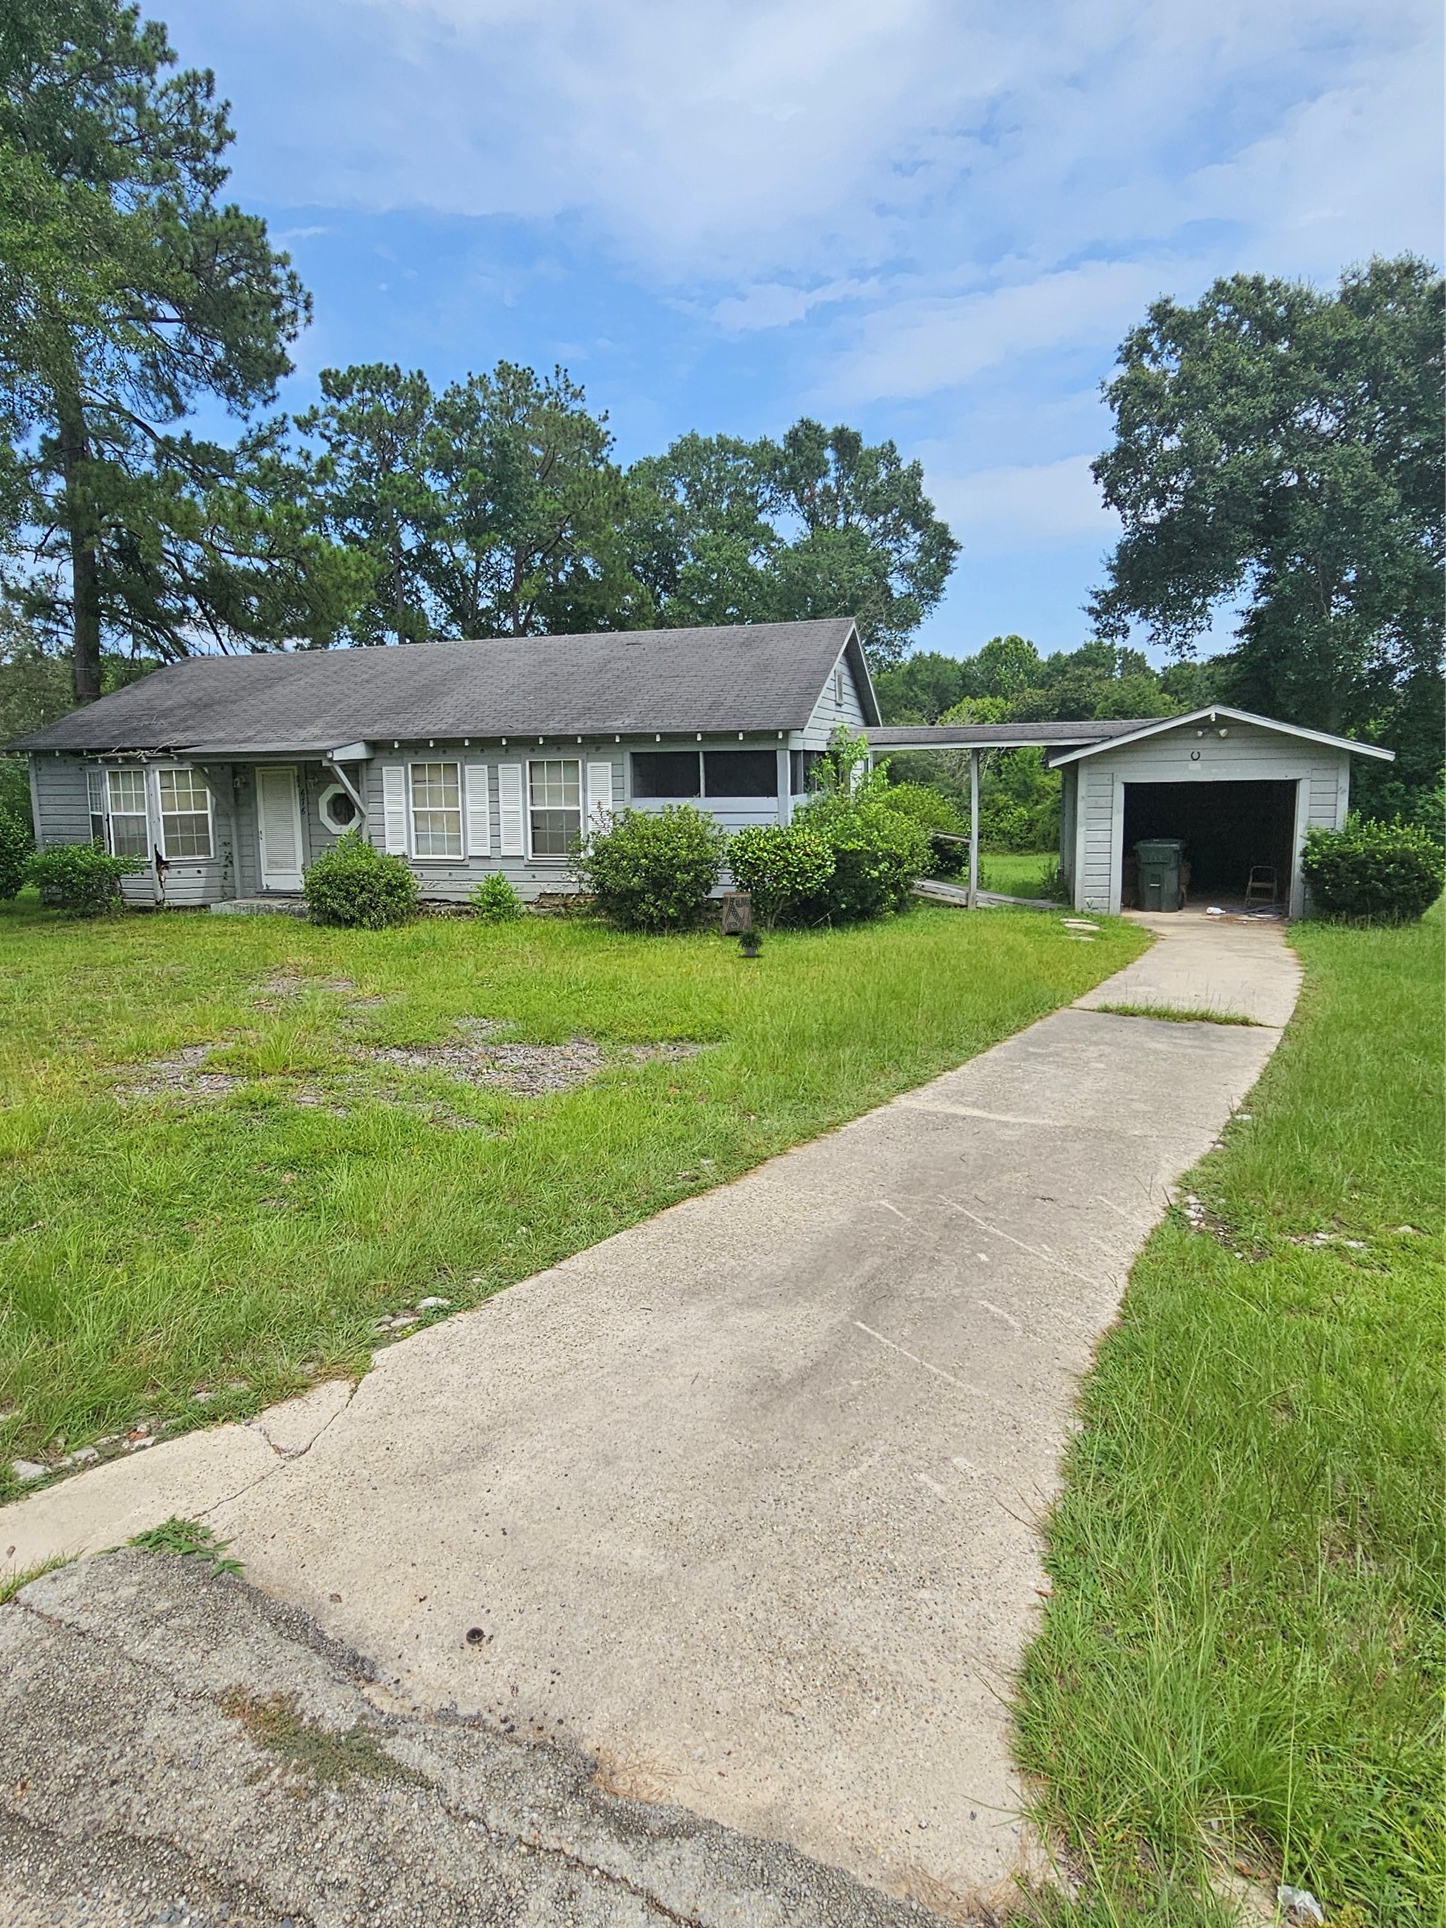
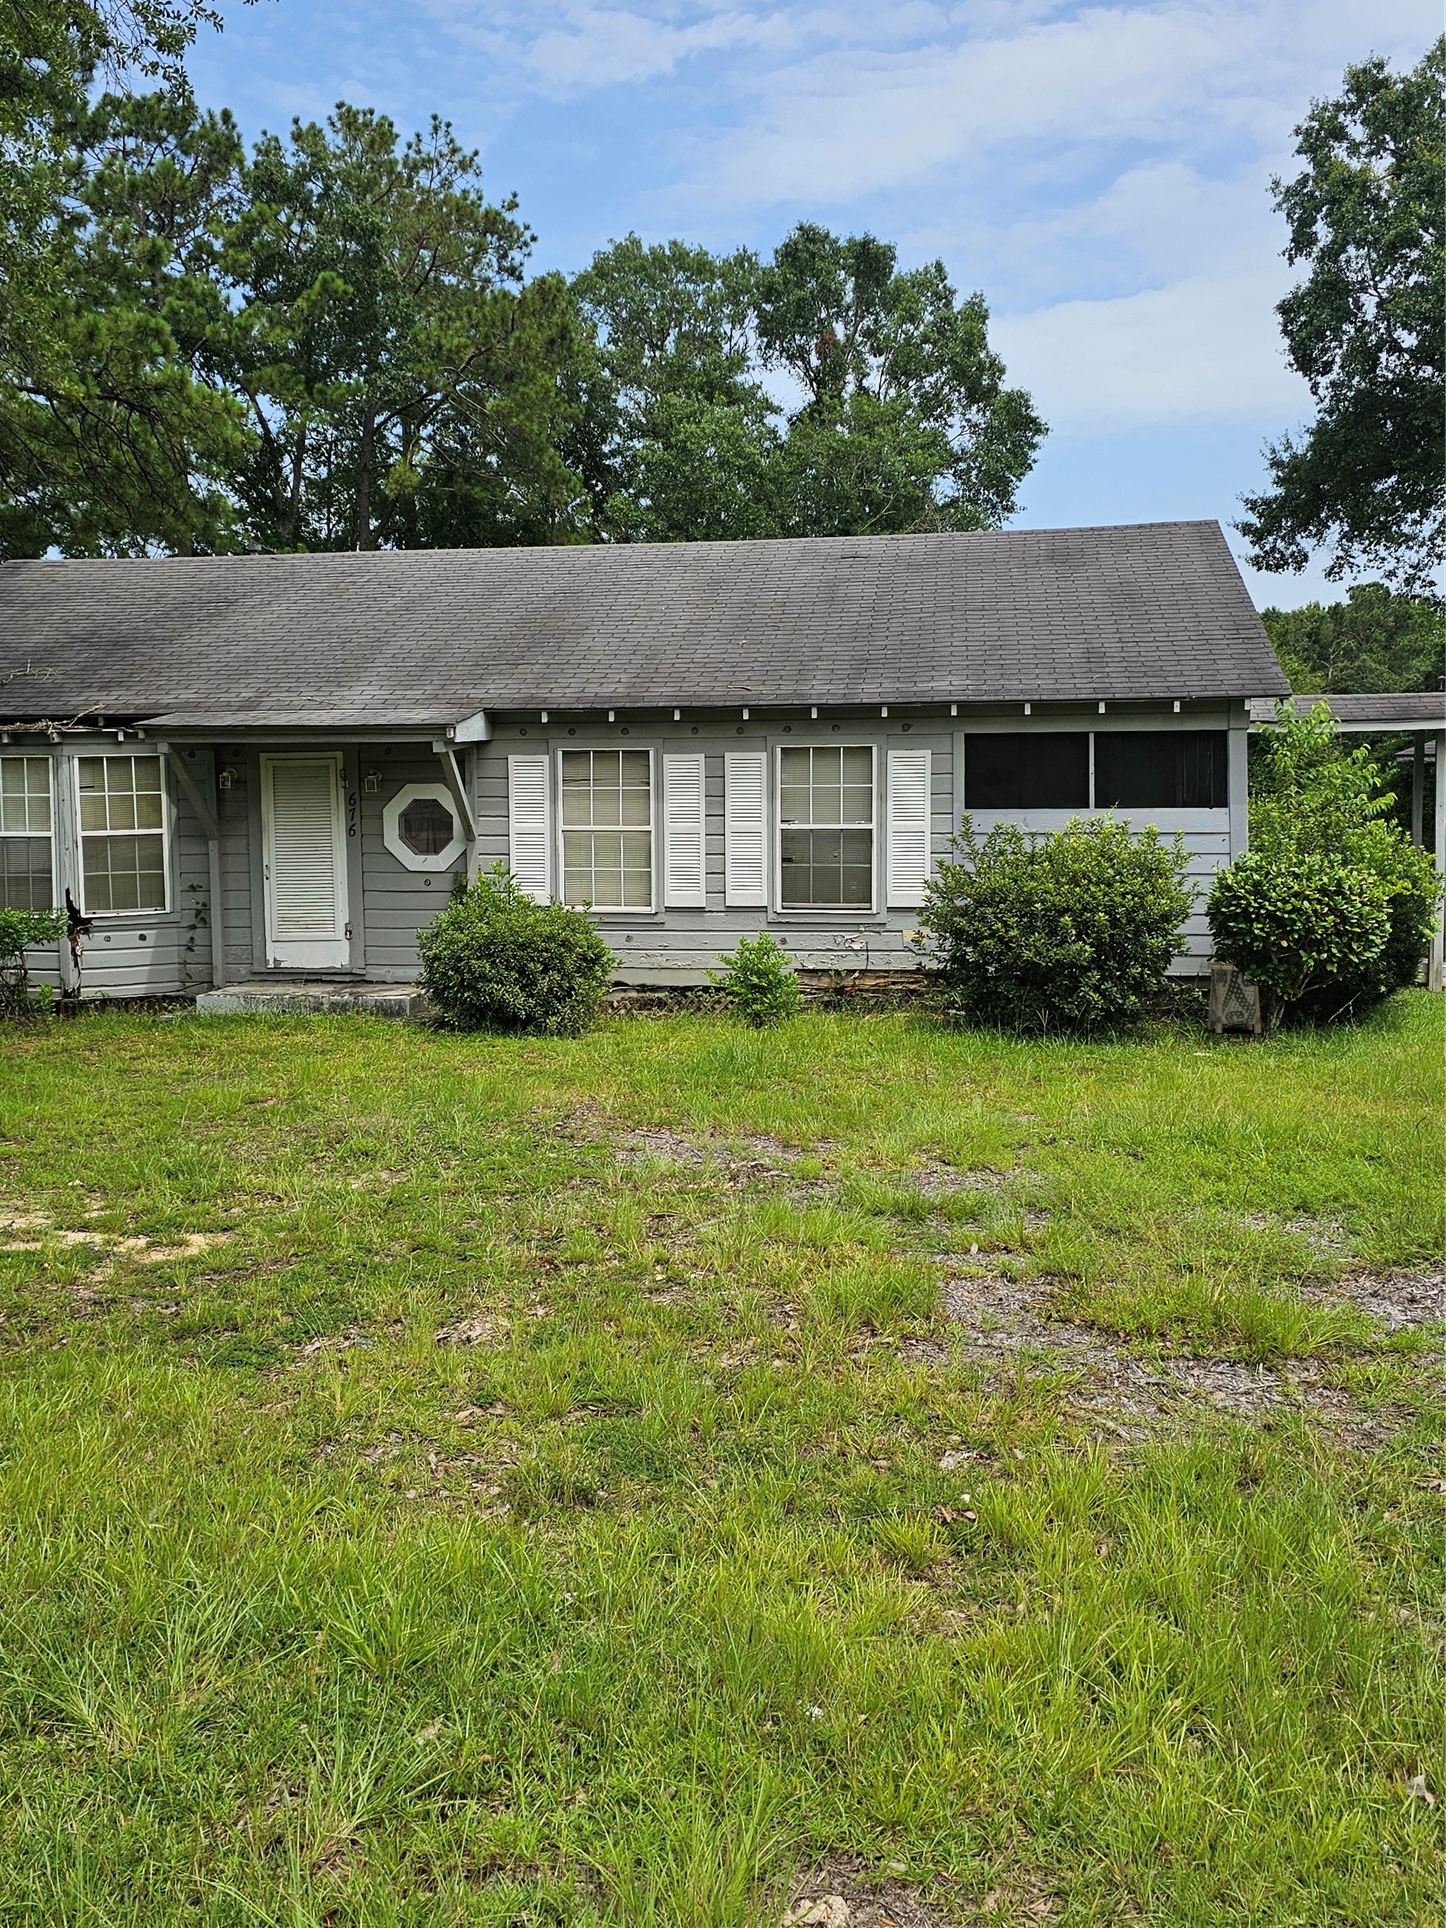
potted plant: present [737,929,764,956] -> none [1347,1015,1398,1061]

